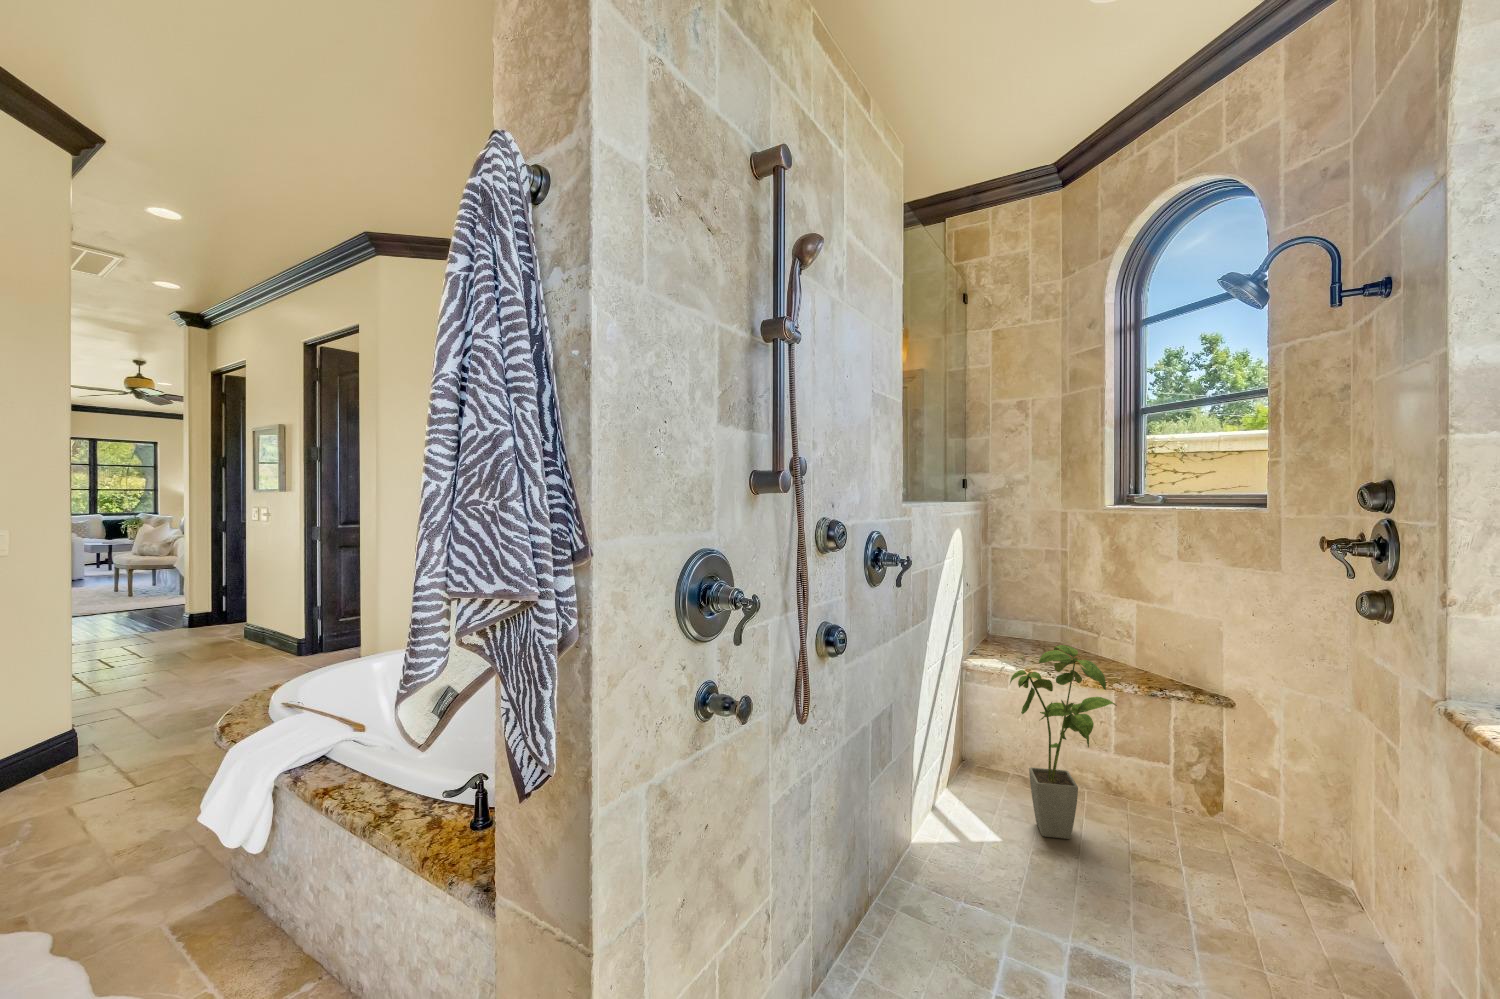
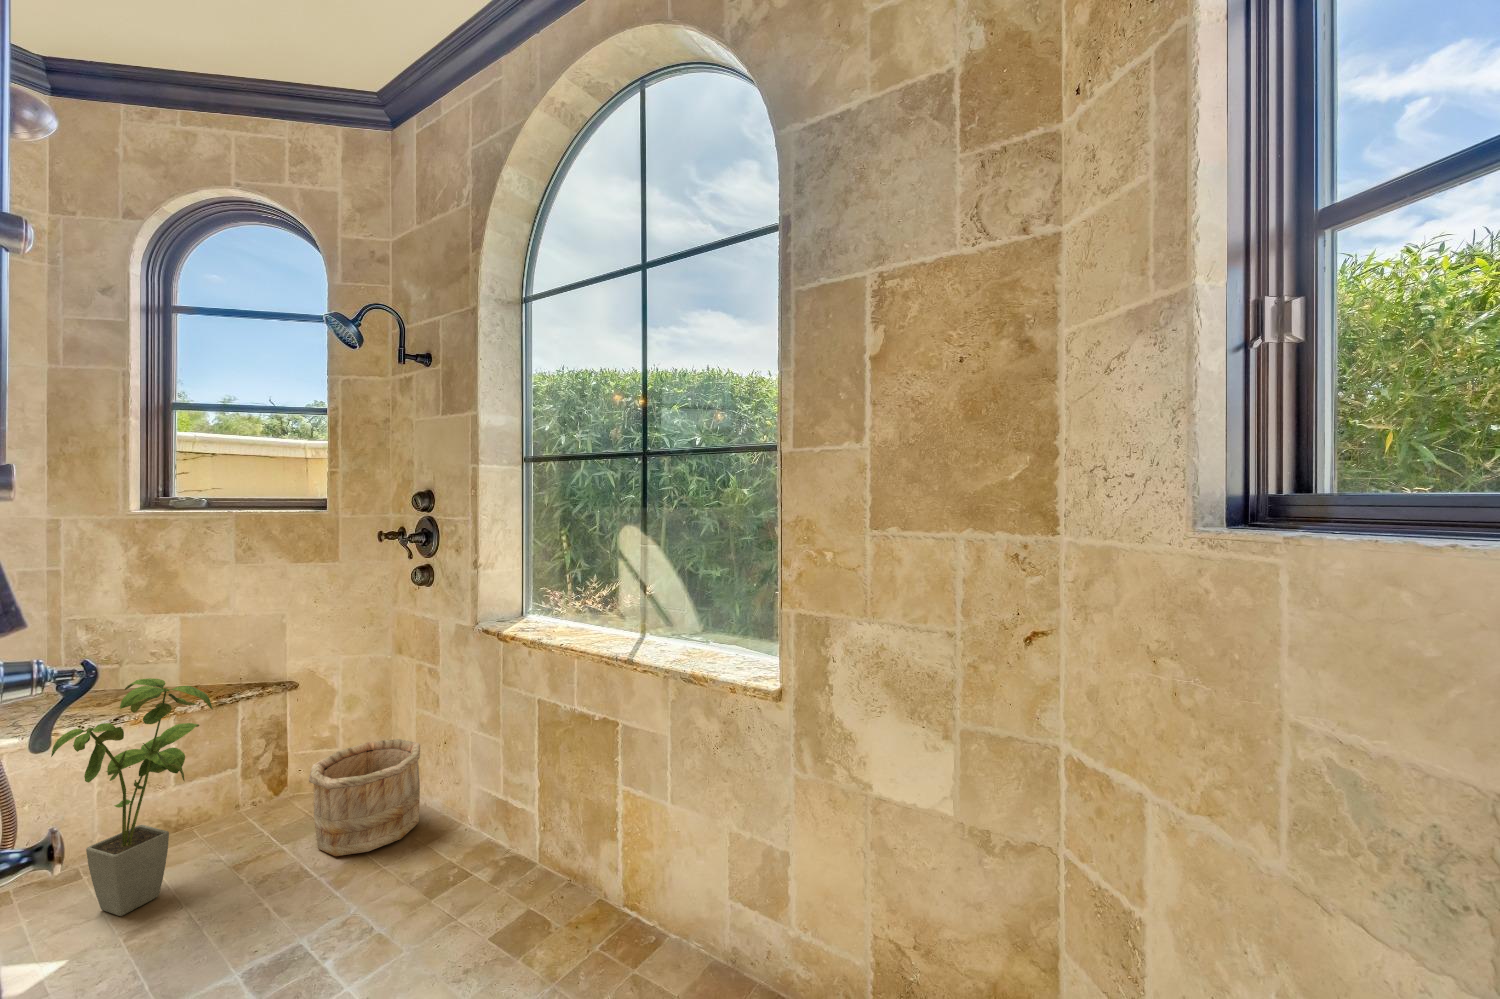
wooden bucket: none [1201,795,1364,951] -> present [309,739,420,856]

